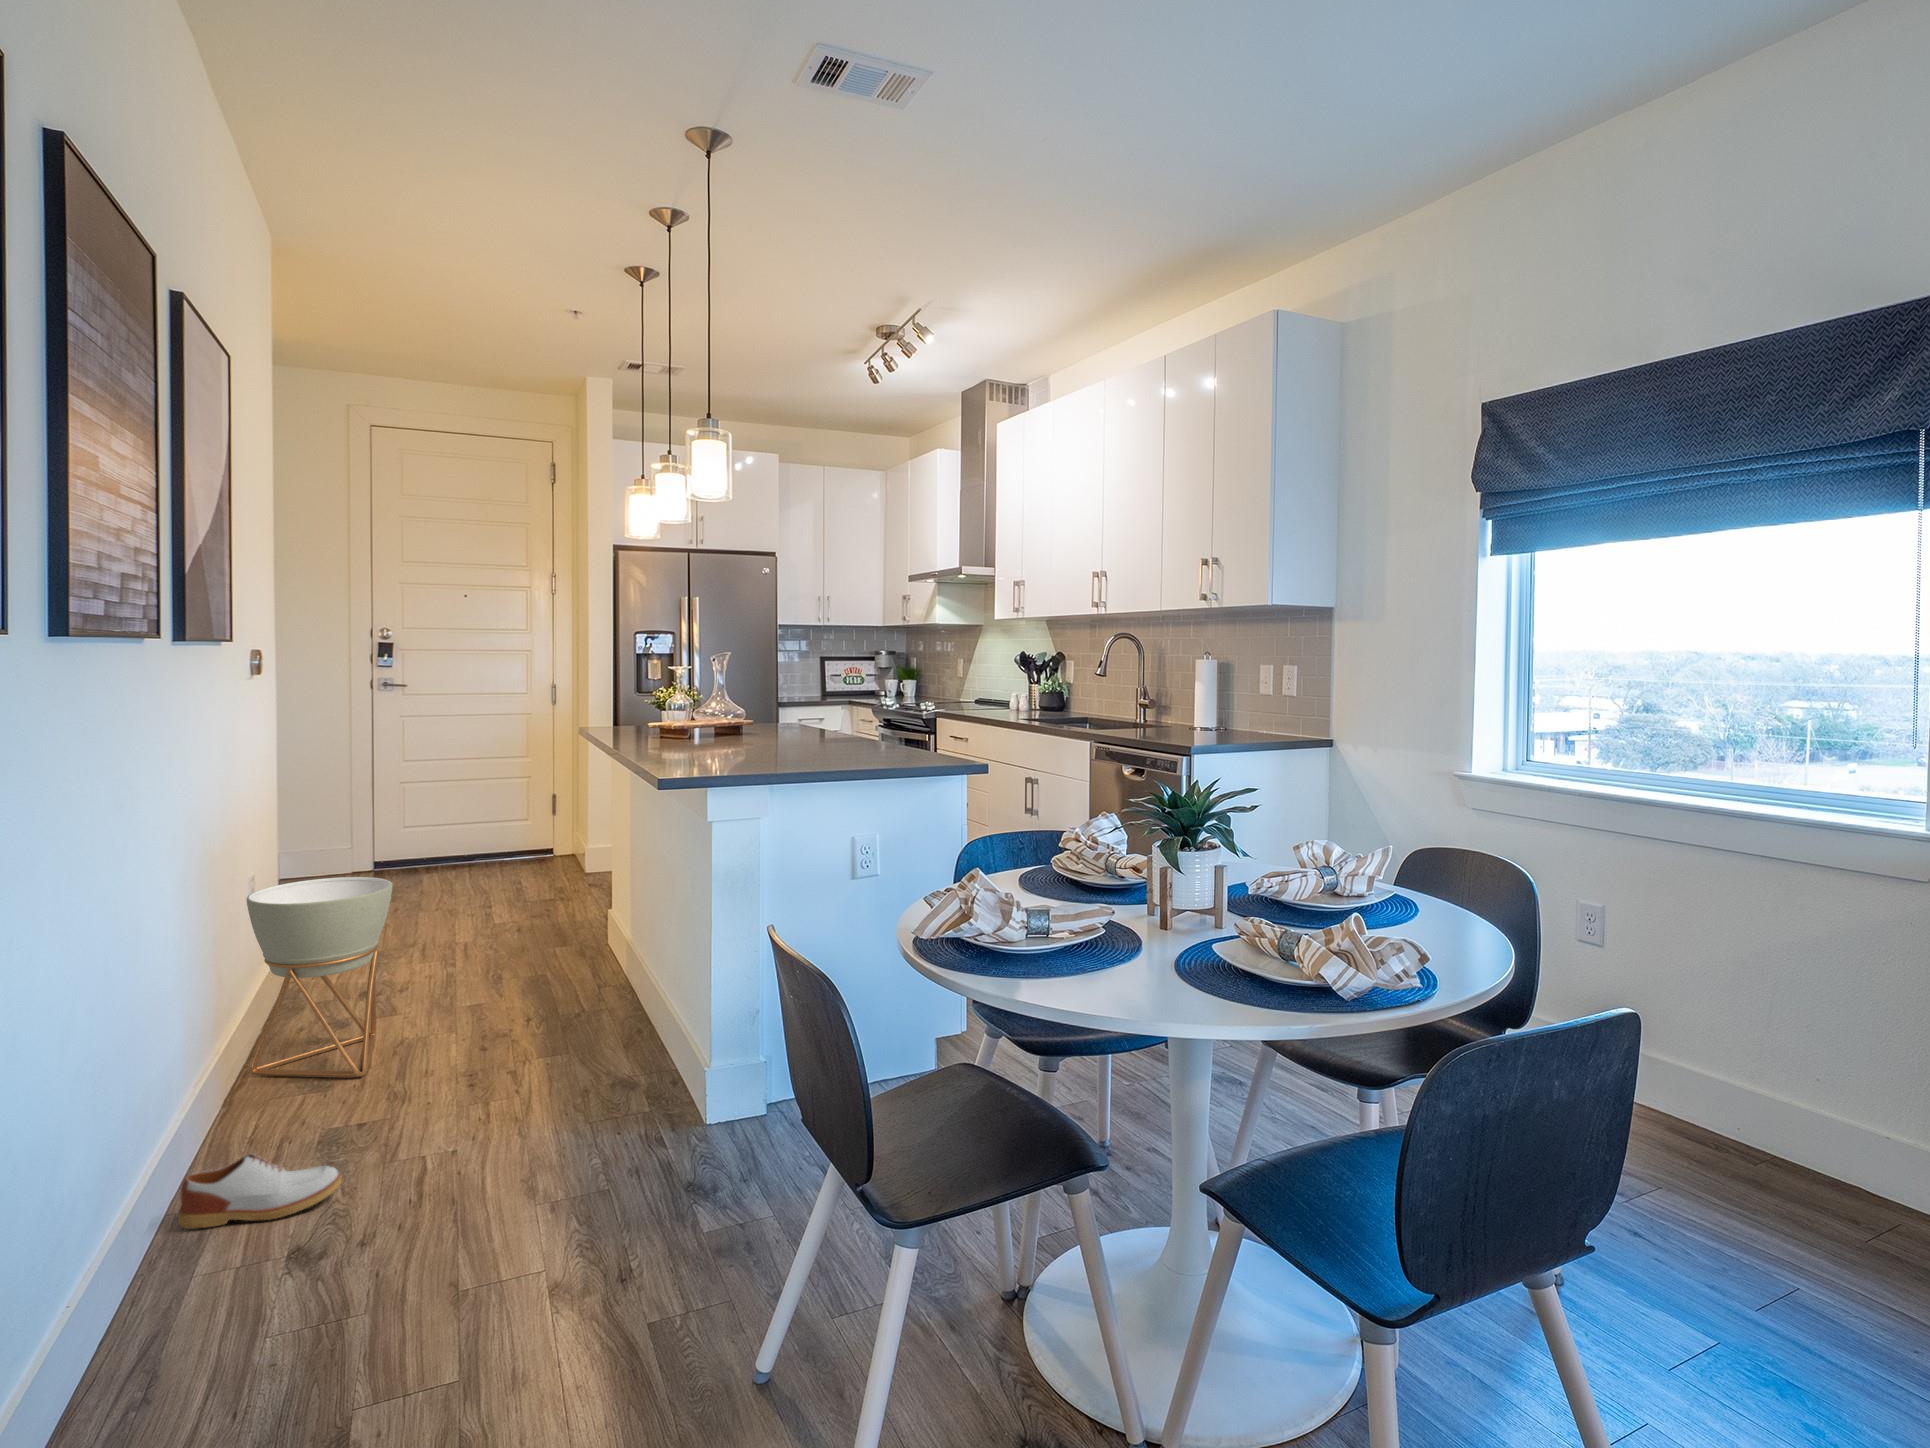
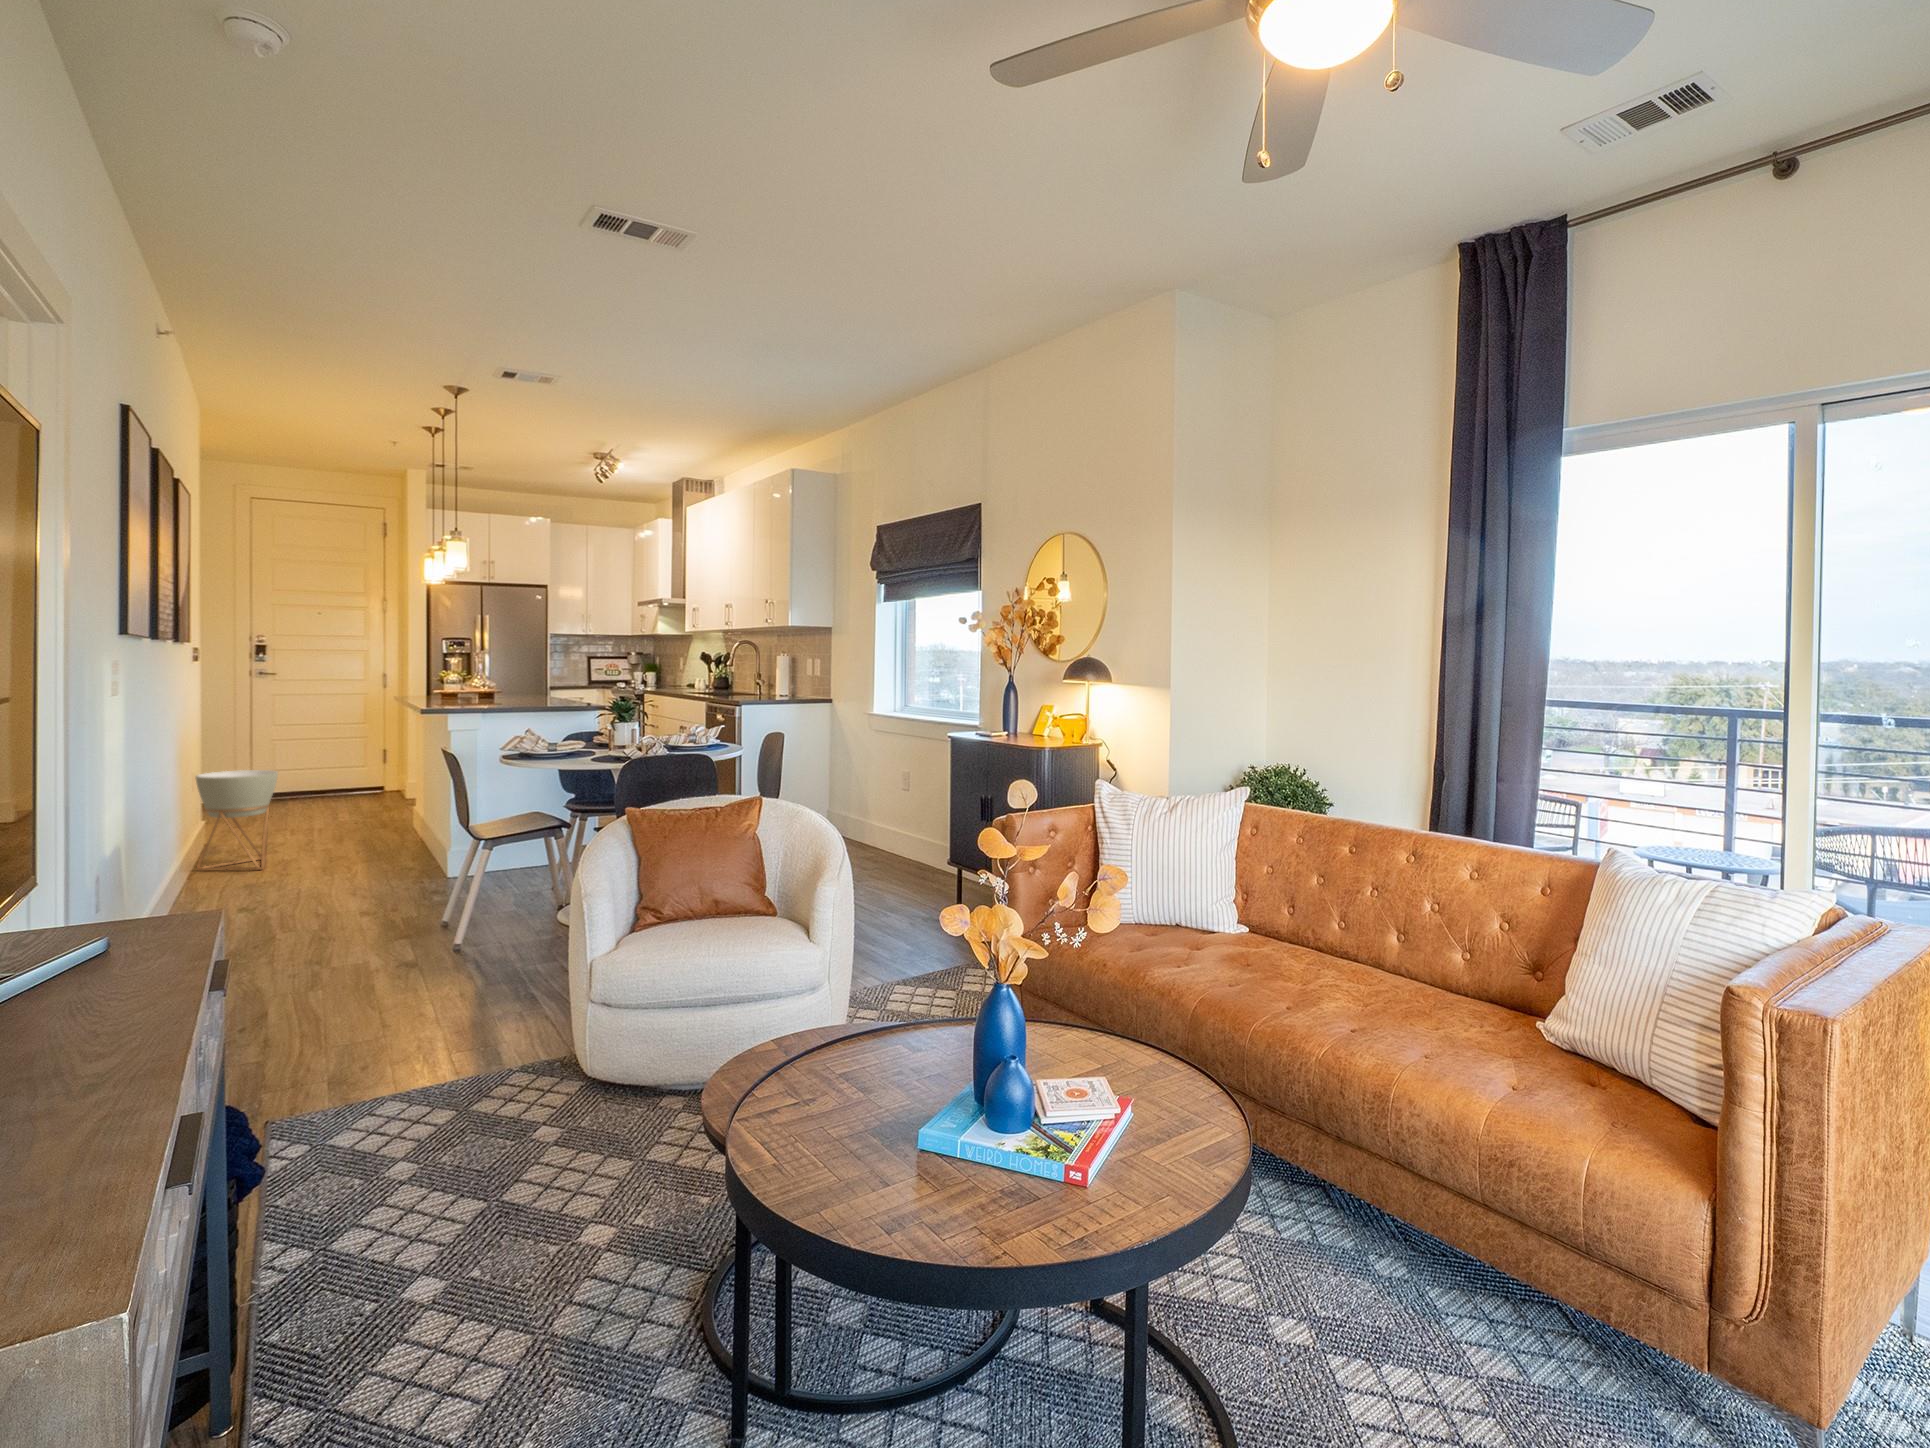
shoe: present [178,1154,342,1229] -> none [179,875,258,905]

